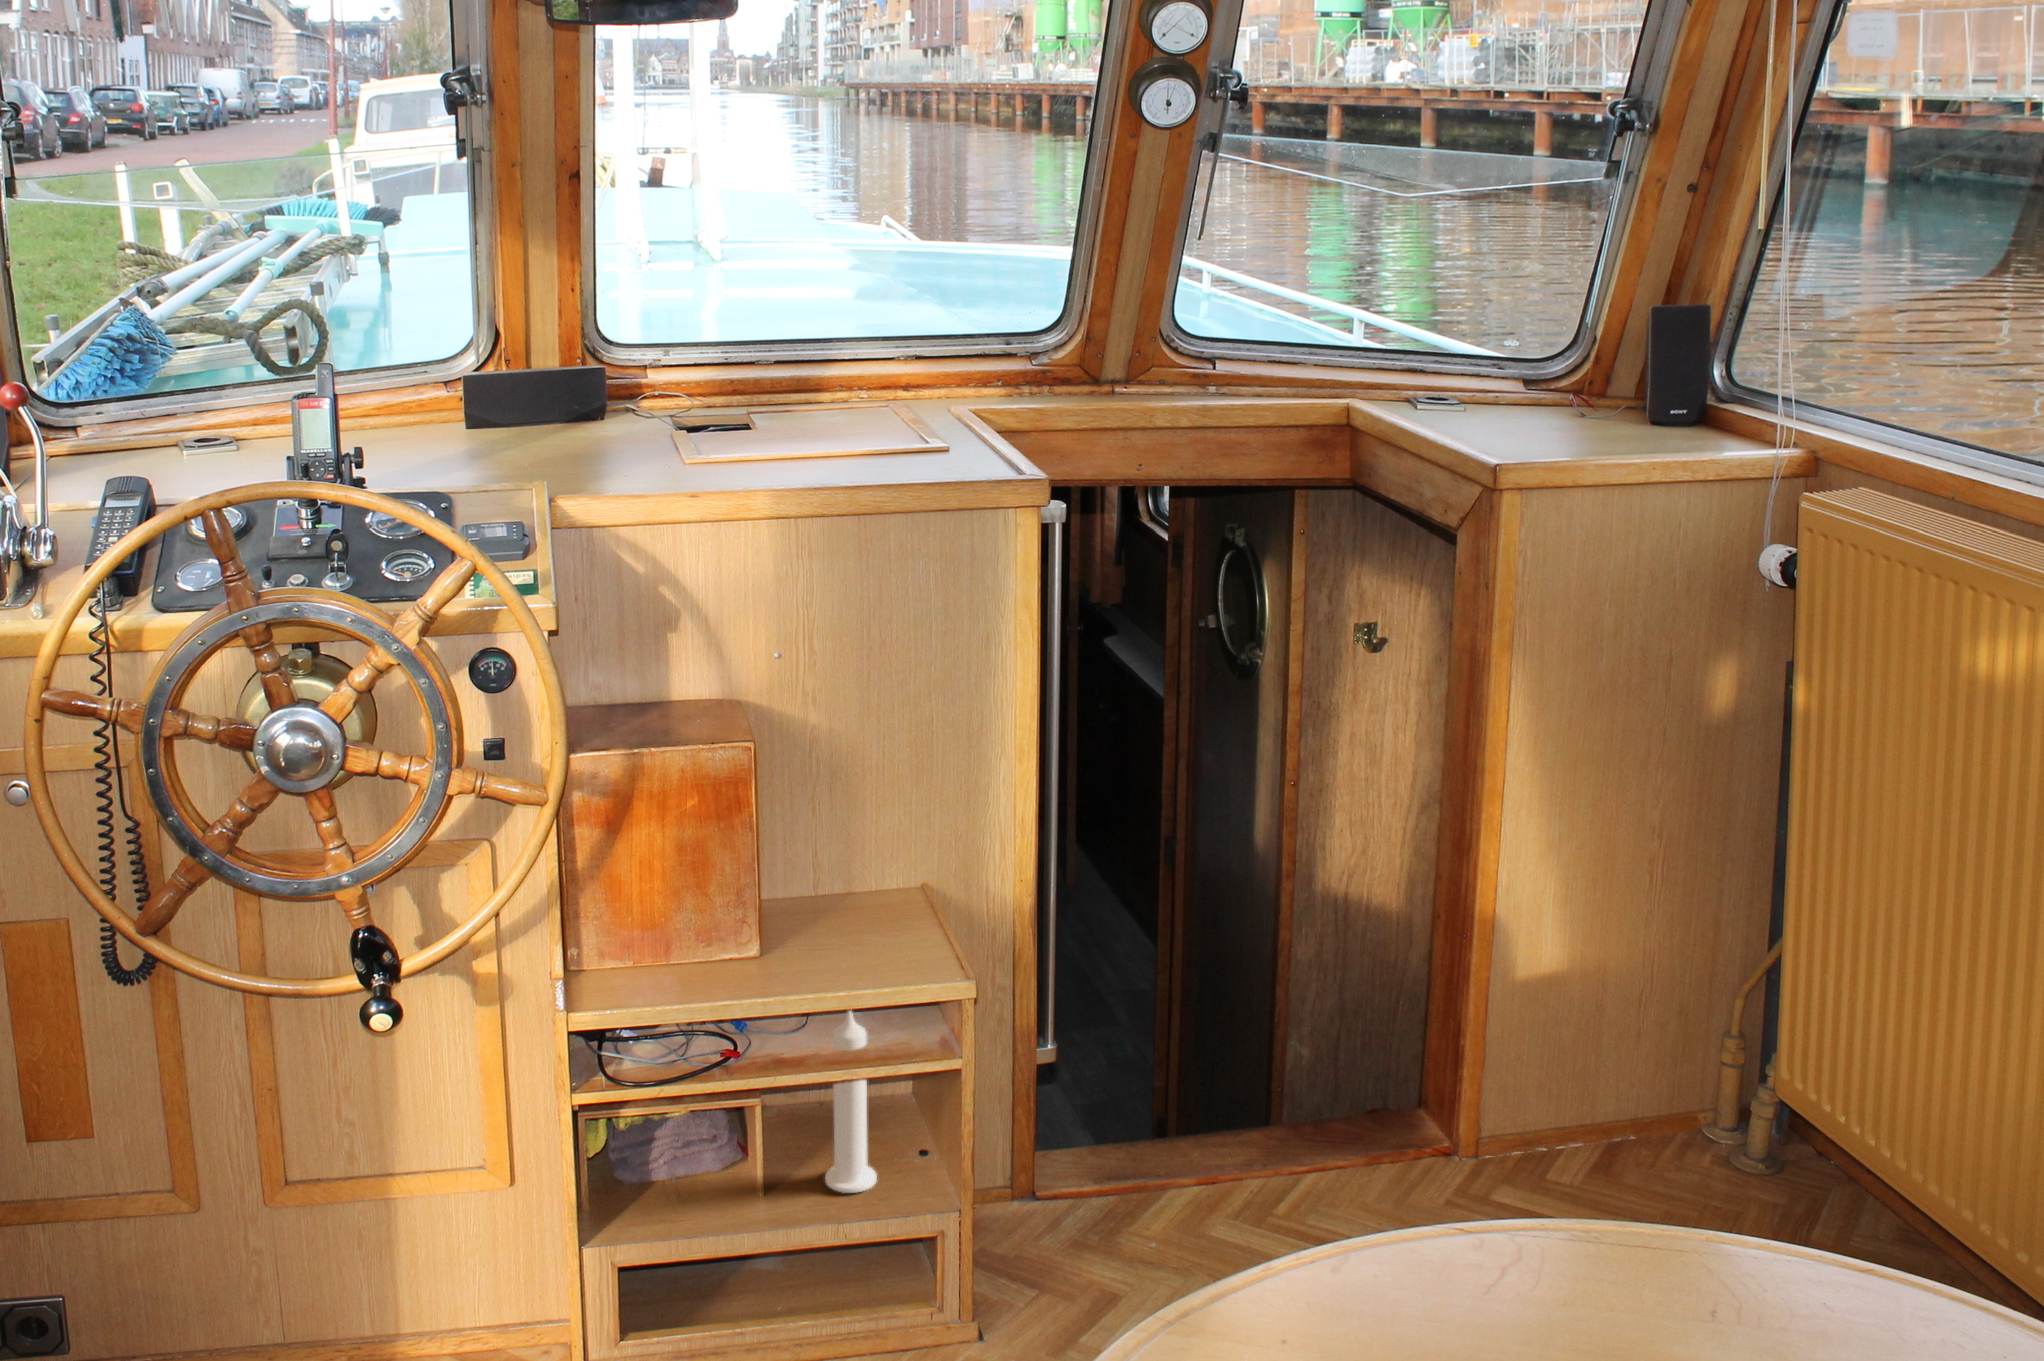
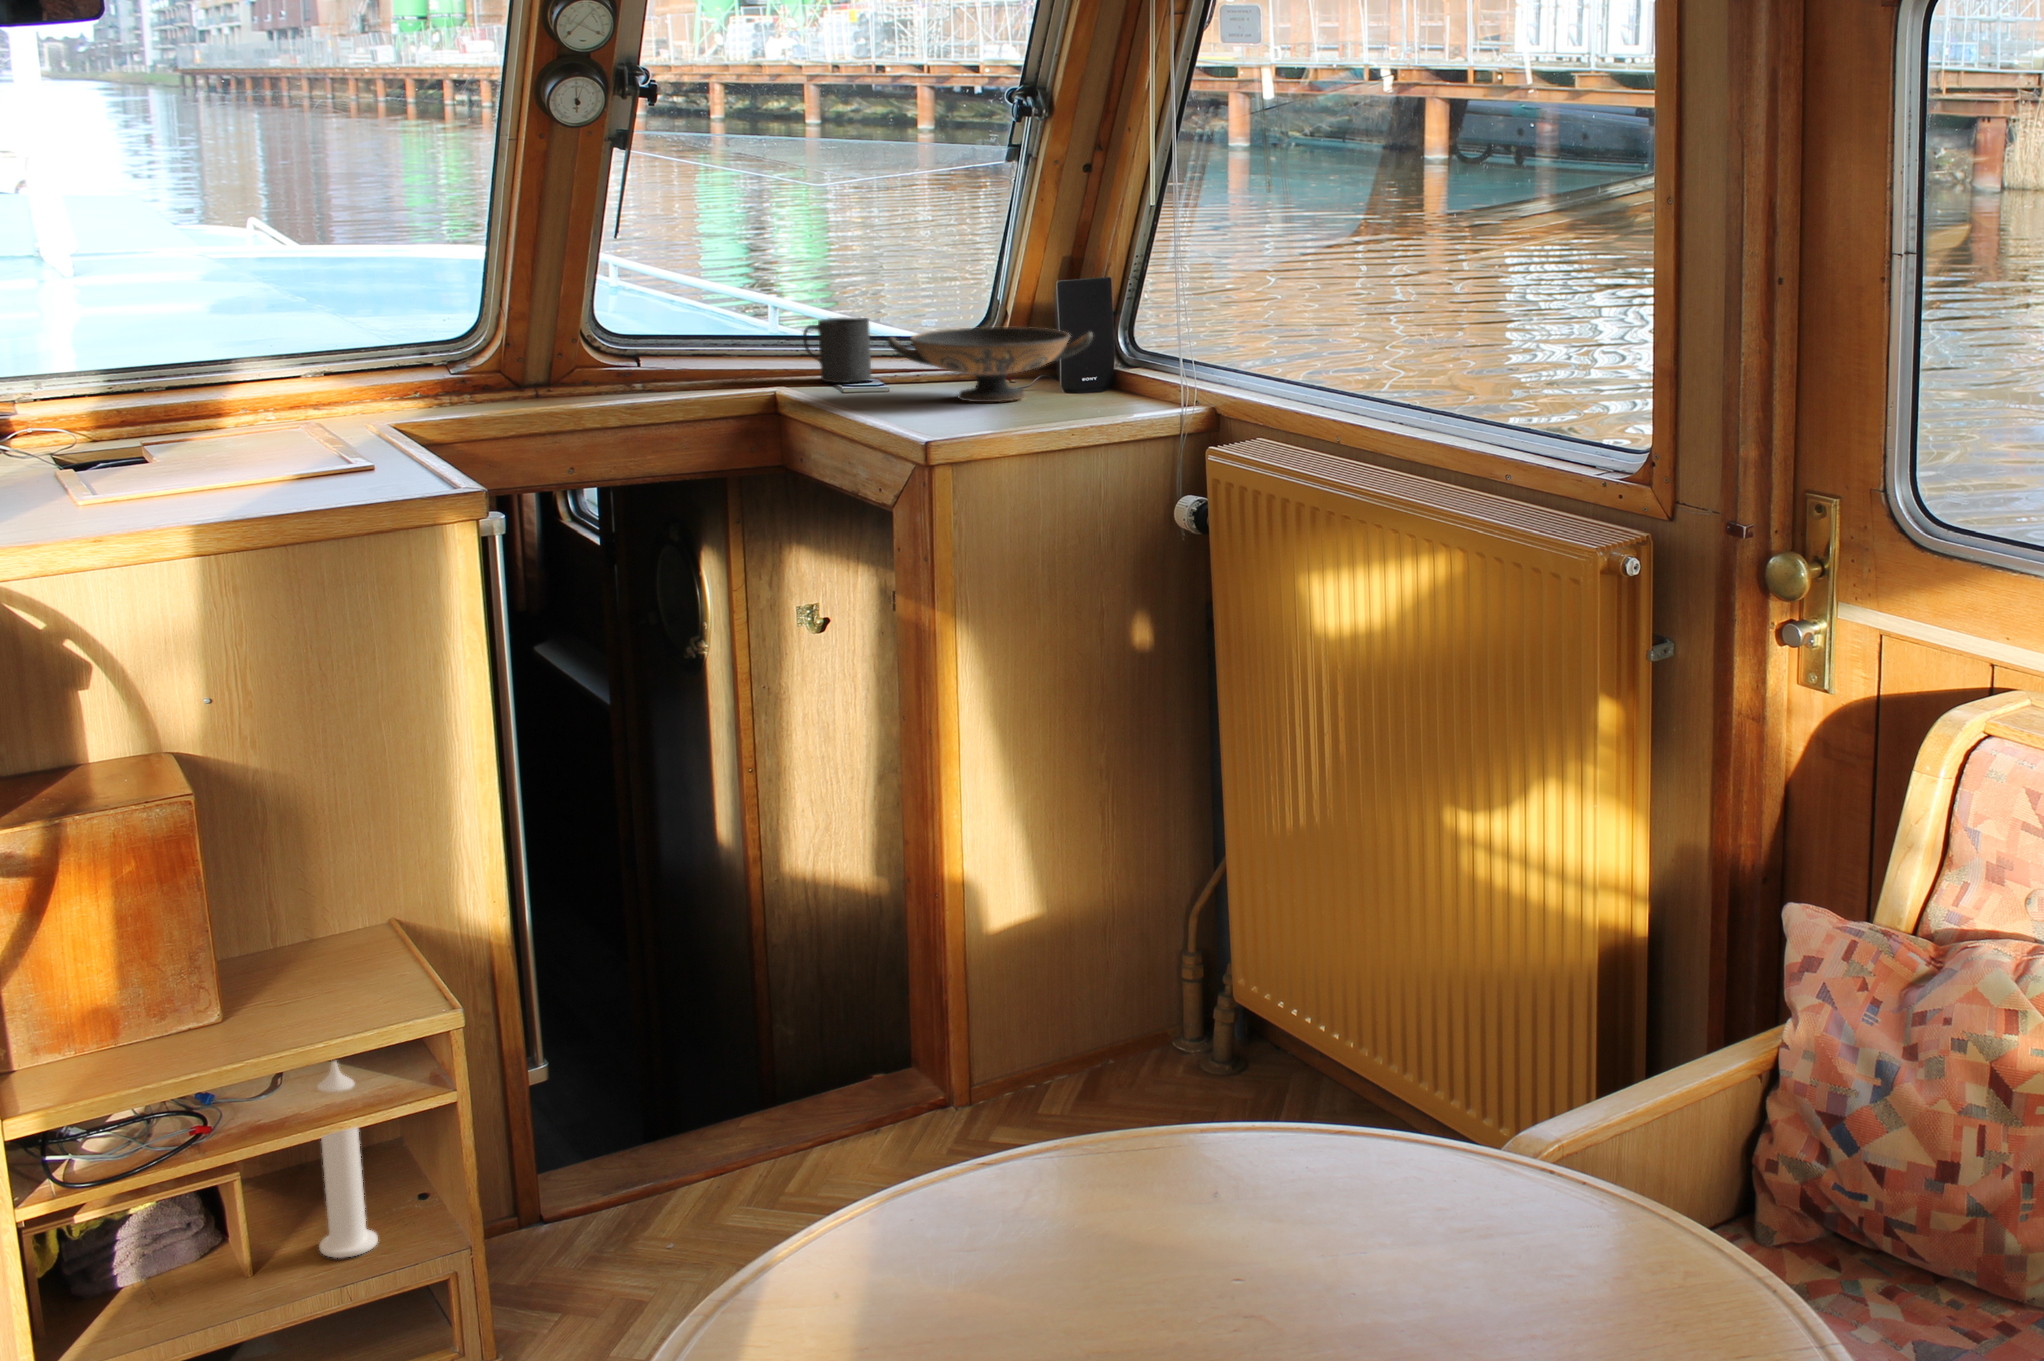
mug: none [1399,335,1465,399] -> present [803,318,871,383]
decorative bowl: none [1476,353,1692,430] -> present [888,327,1093,402]

